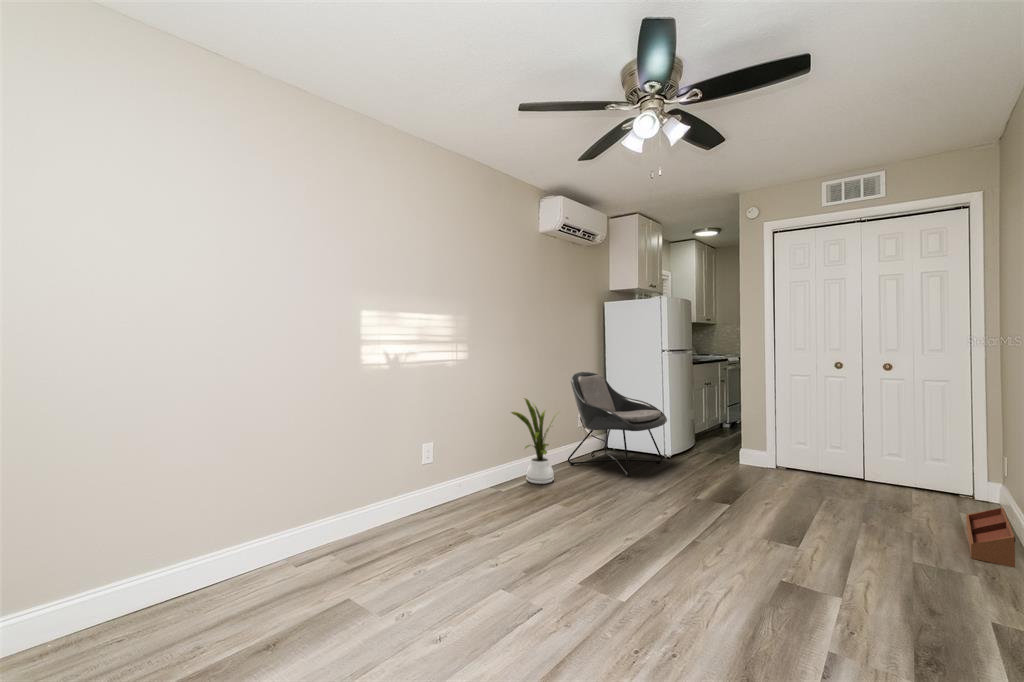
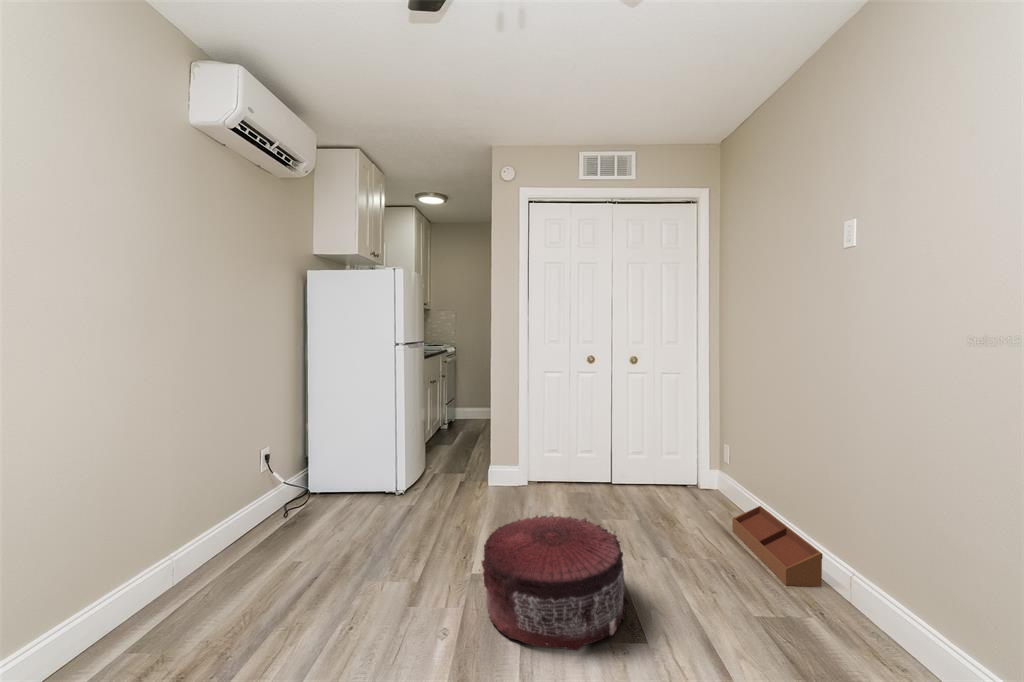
lounge chair: present [568,372,667,477] -> none [242,380,405,551]
house plant: present [511,398,554,484] -> none [93,457,231,632]
pouf: none [690,465,795,536] -> present [481,515,628,651]

